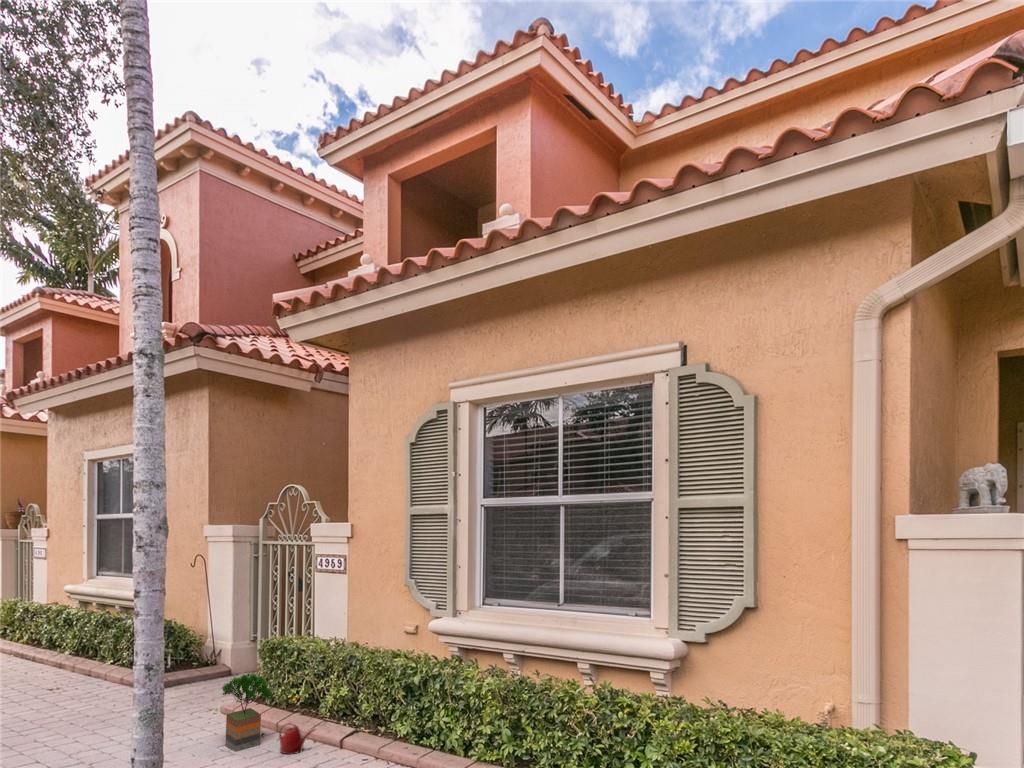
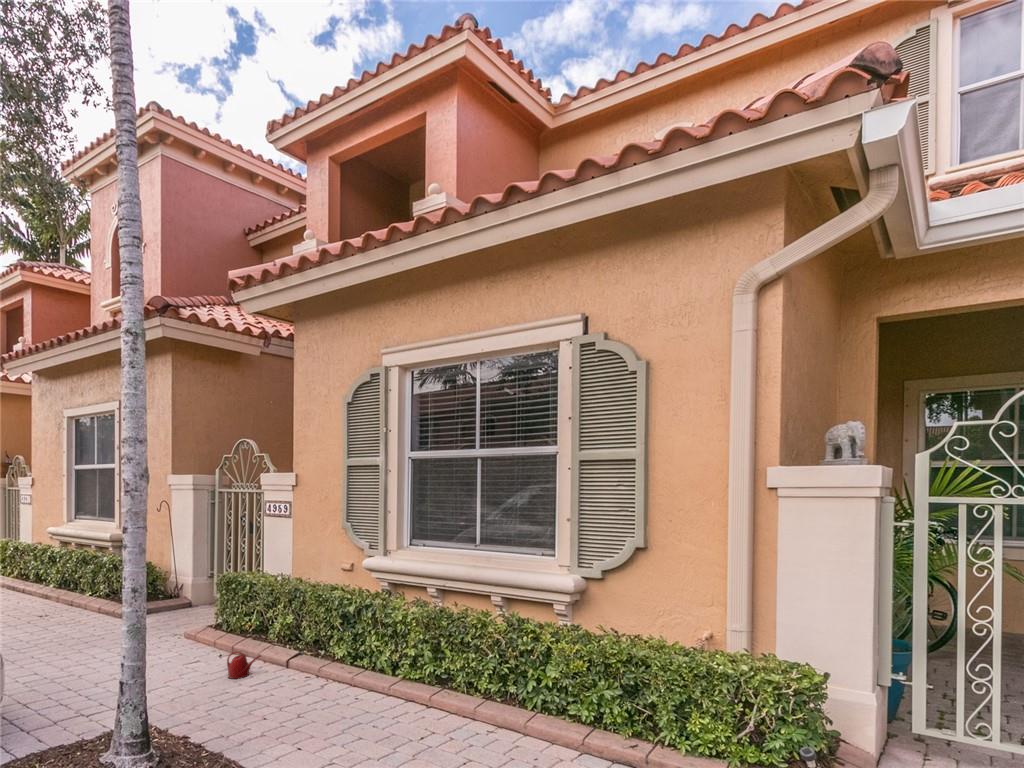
potted tree: present [222,673,273,752] -> none [172,607,223,680]

